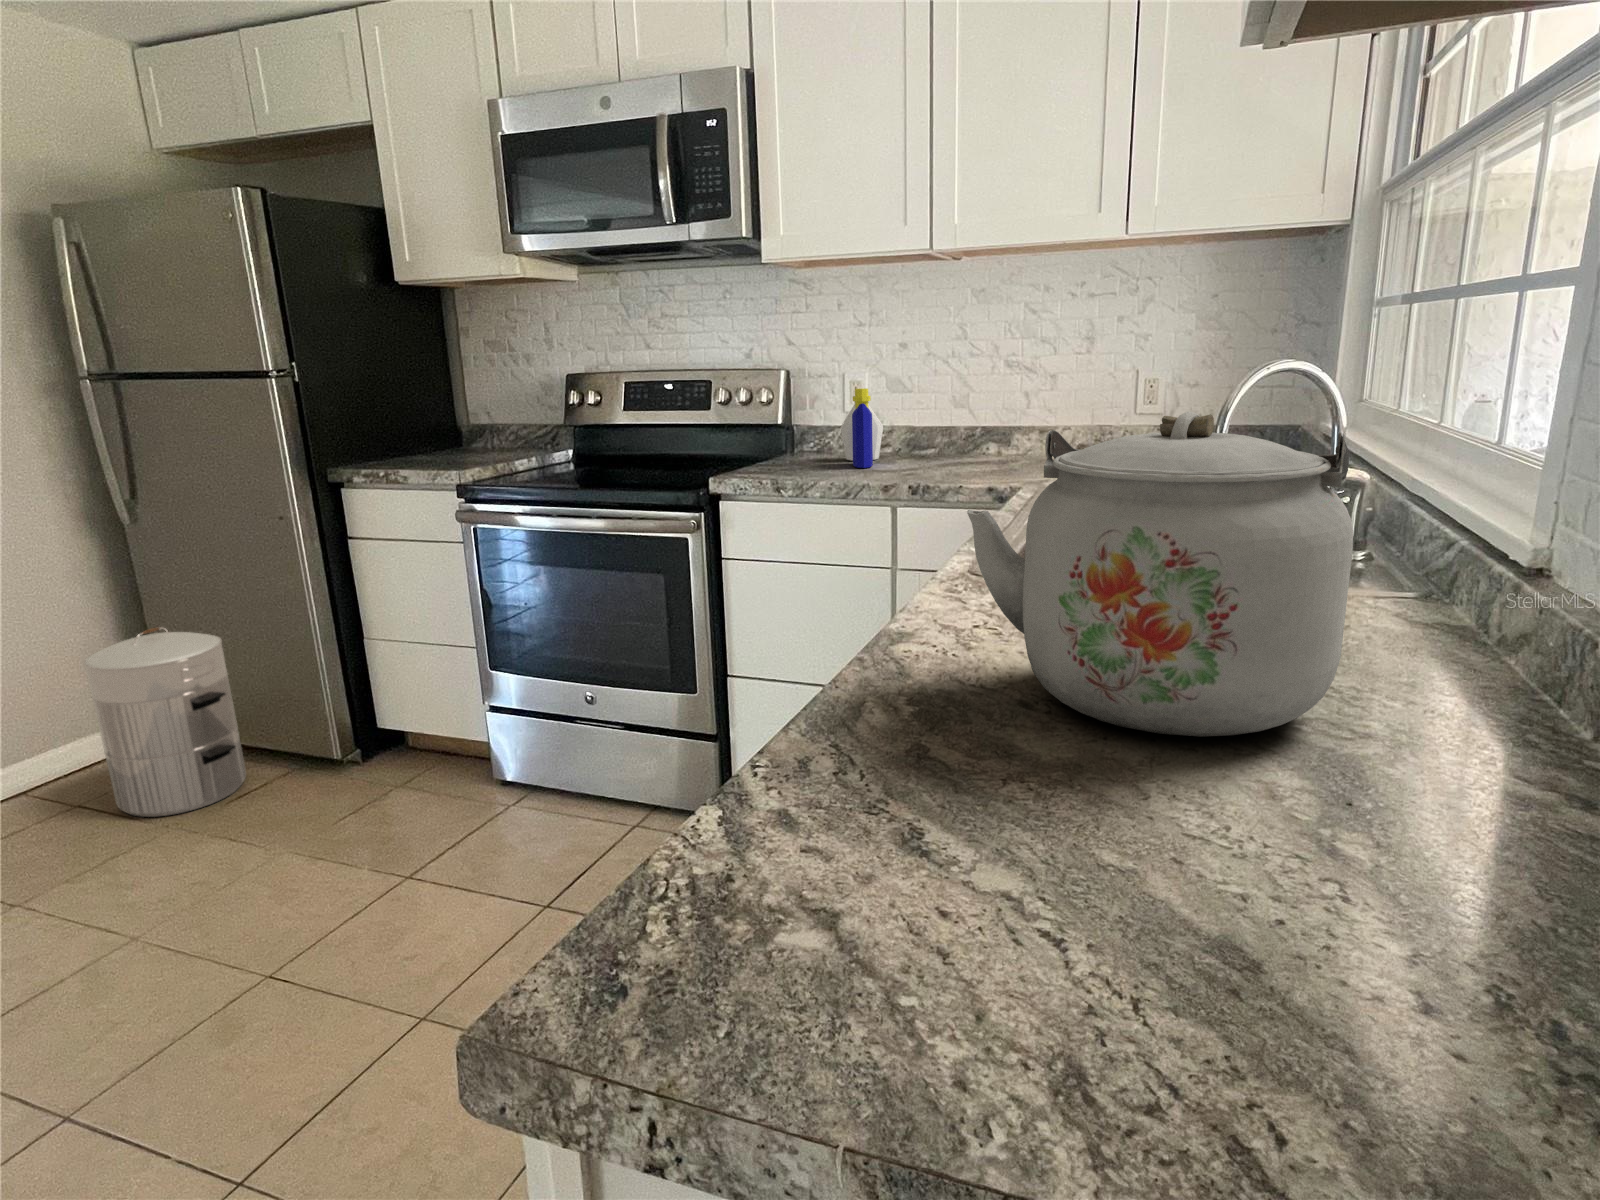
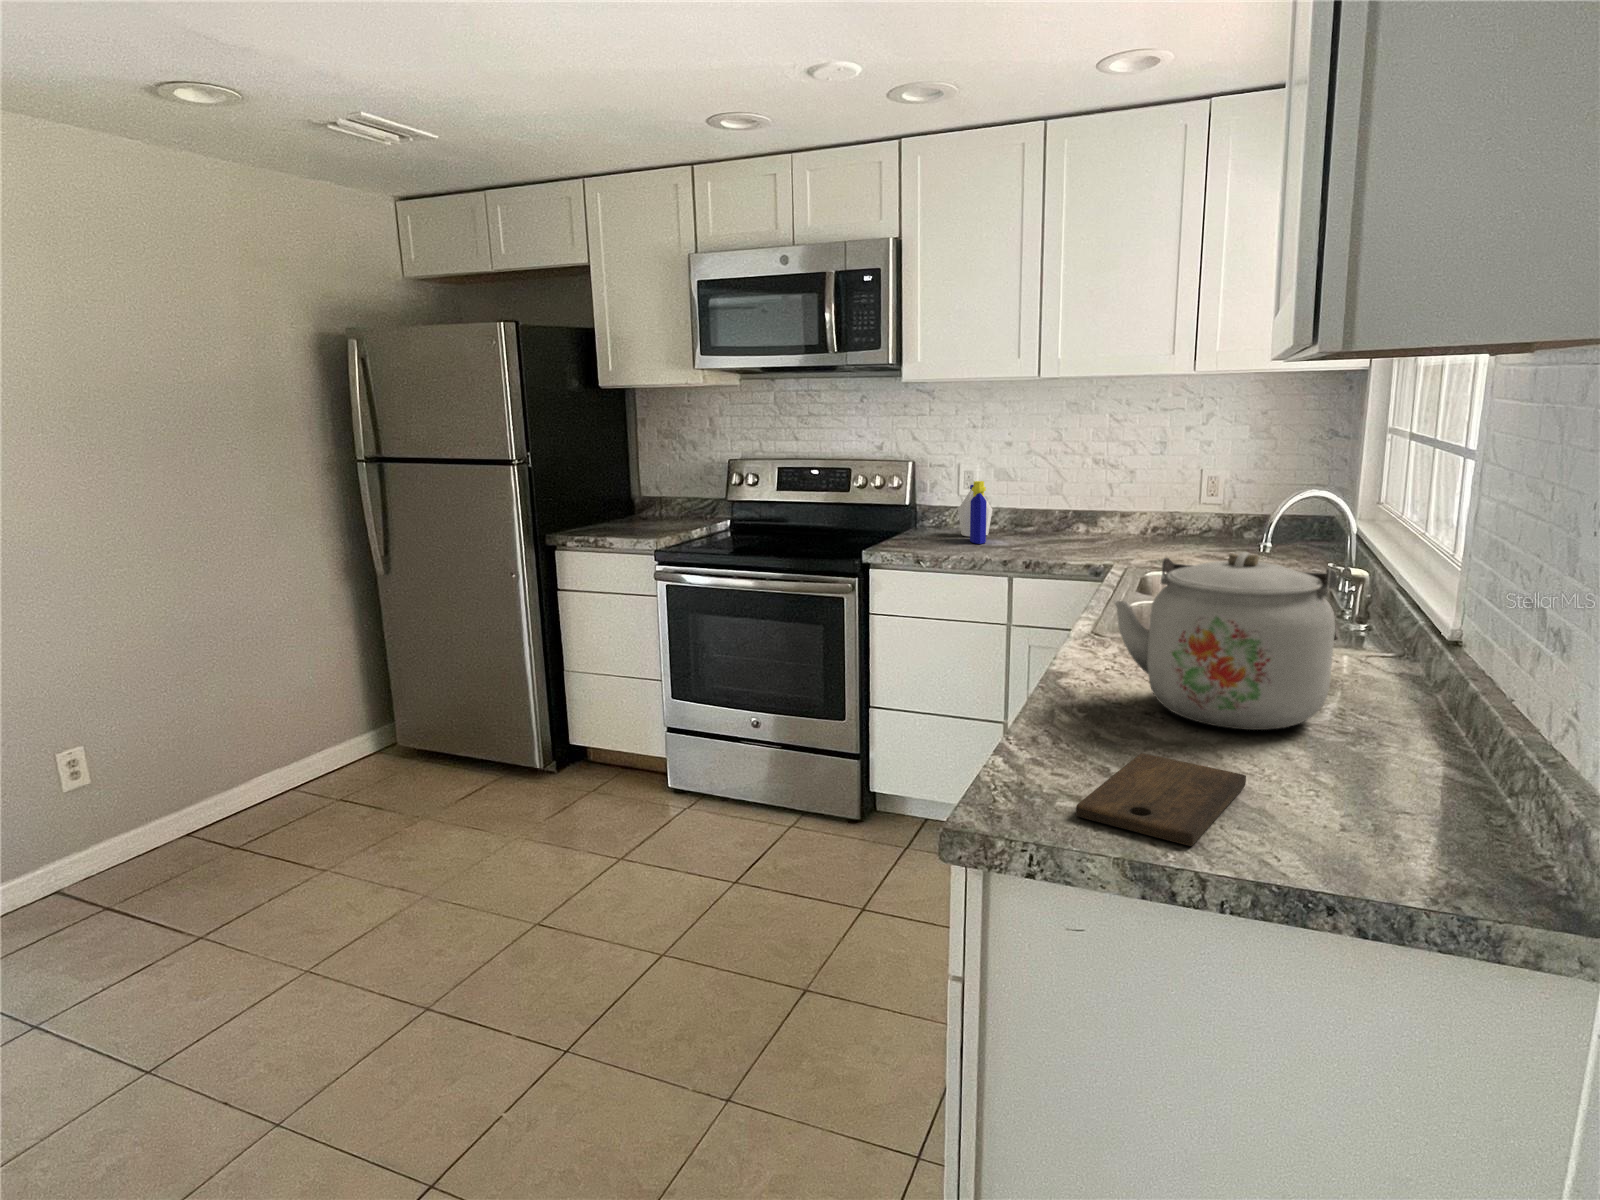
waste bin: present [84,627,246,817] -> none [360,657,469,807]
cutting board: none [800,801,1192,1091] -> present [1076,753,1246,846]

